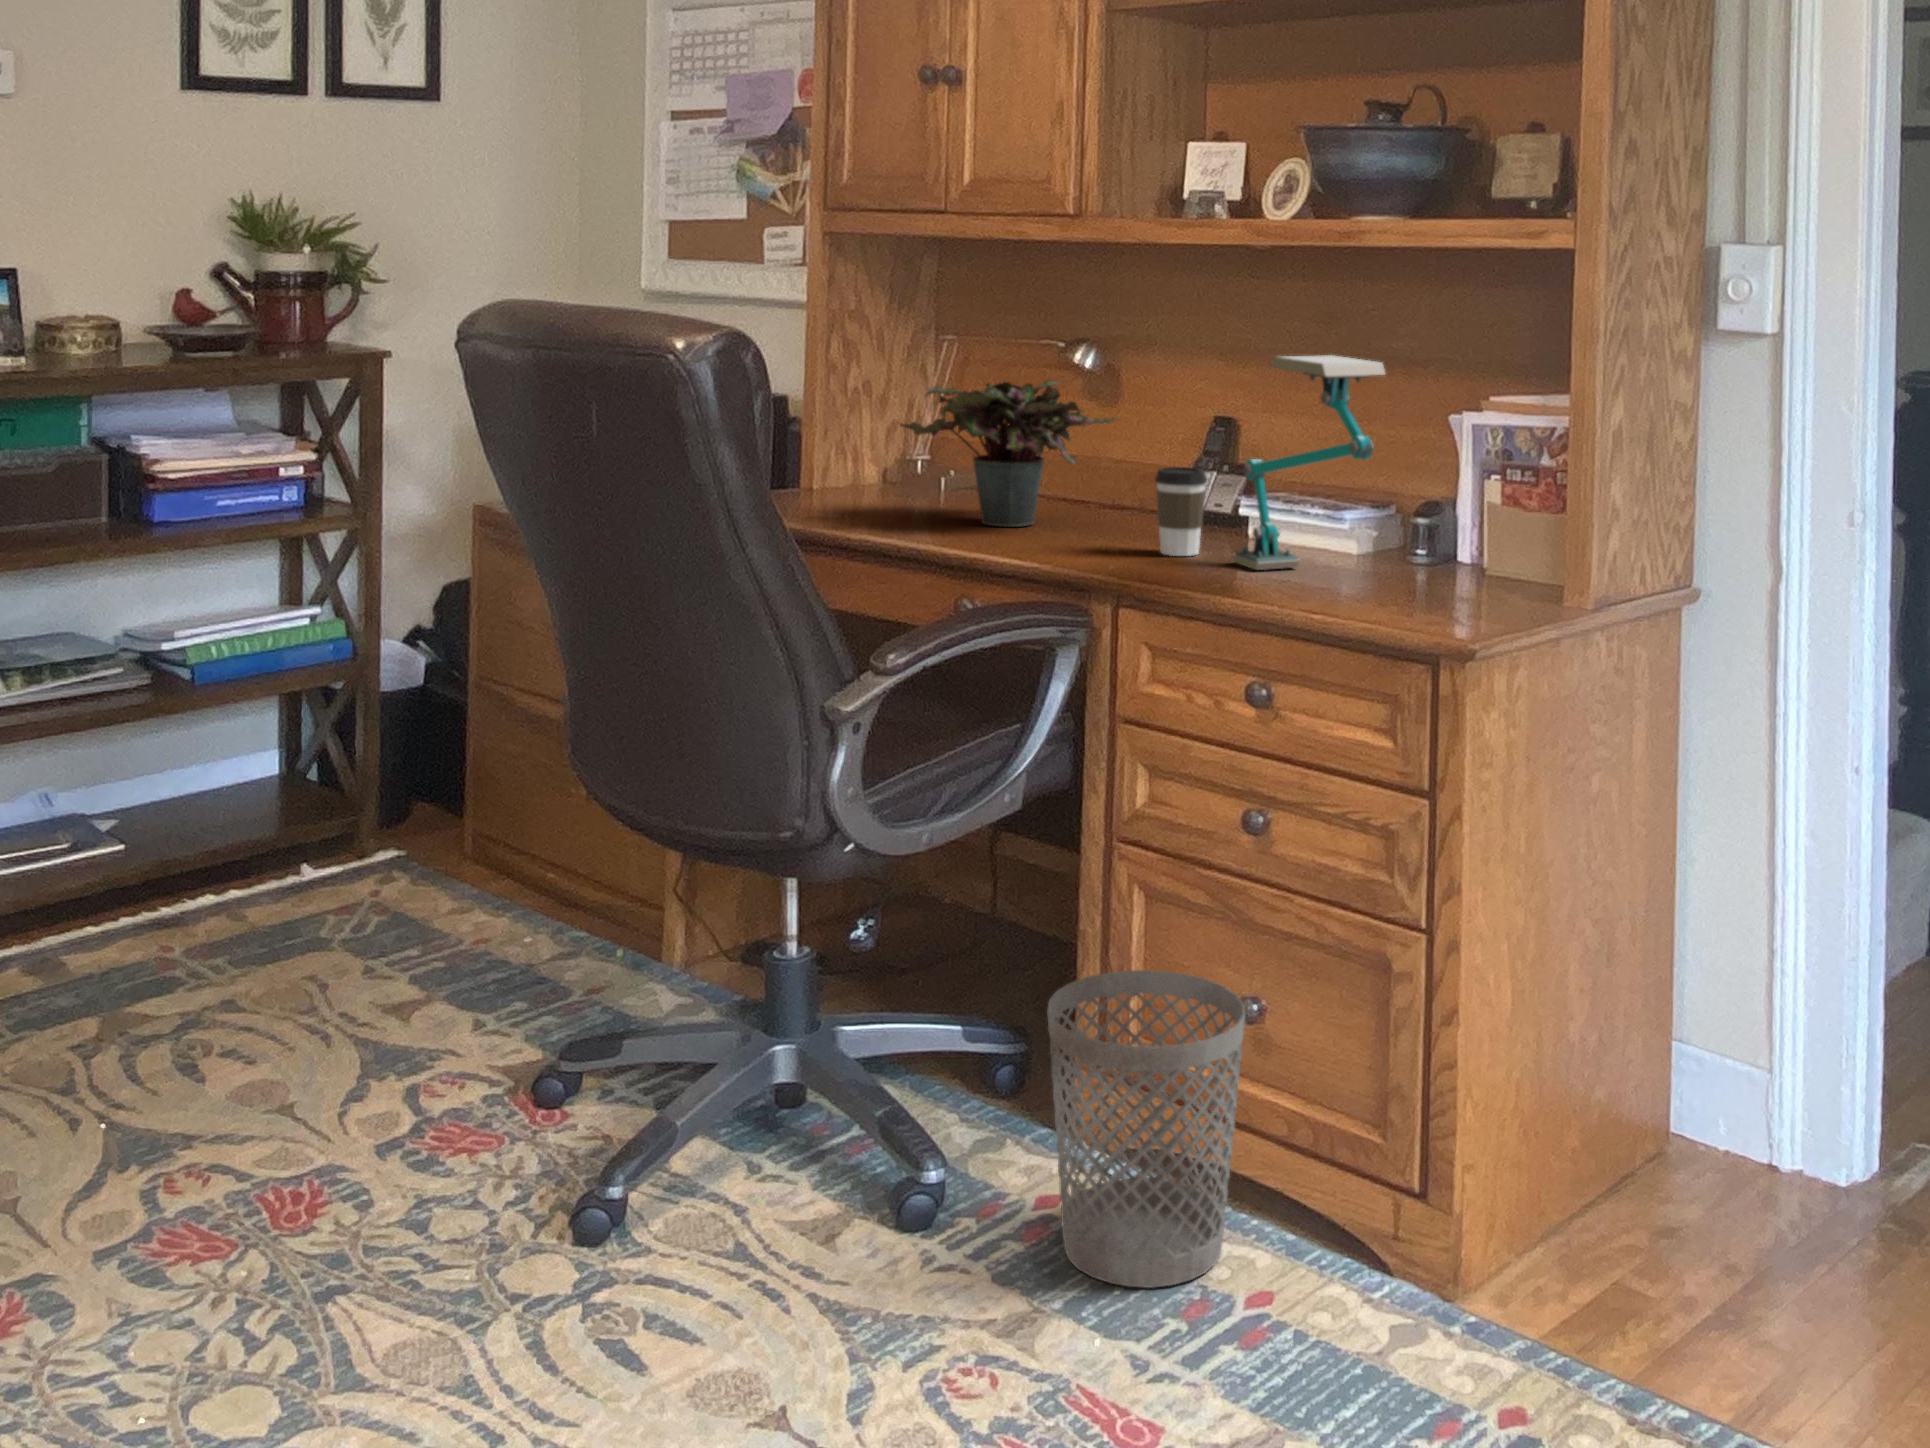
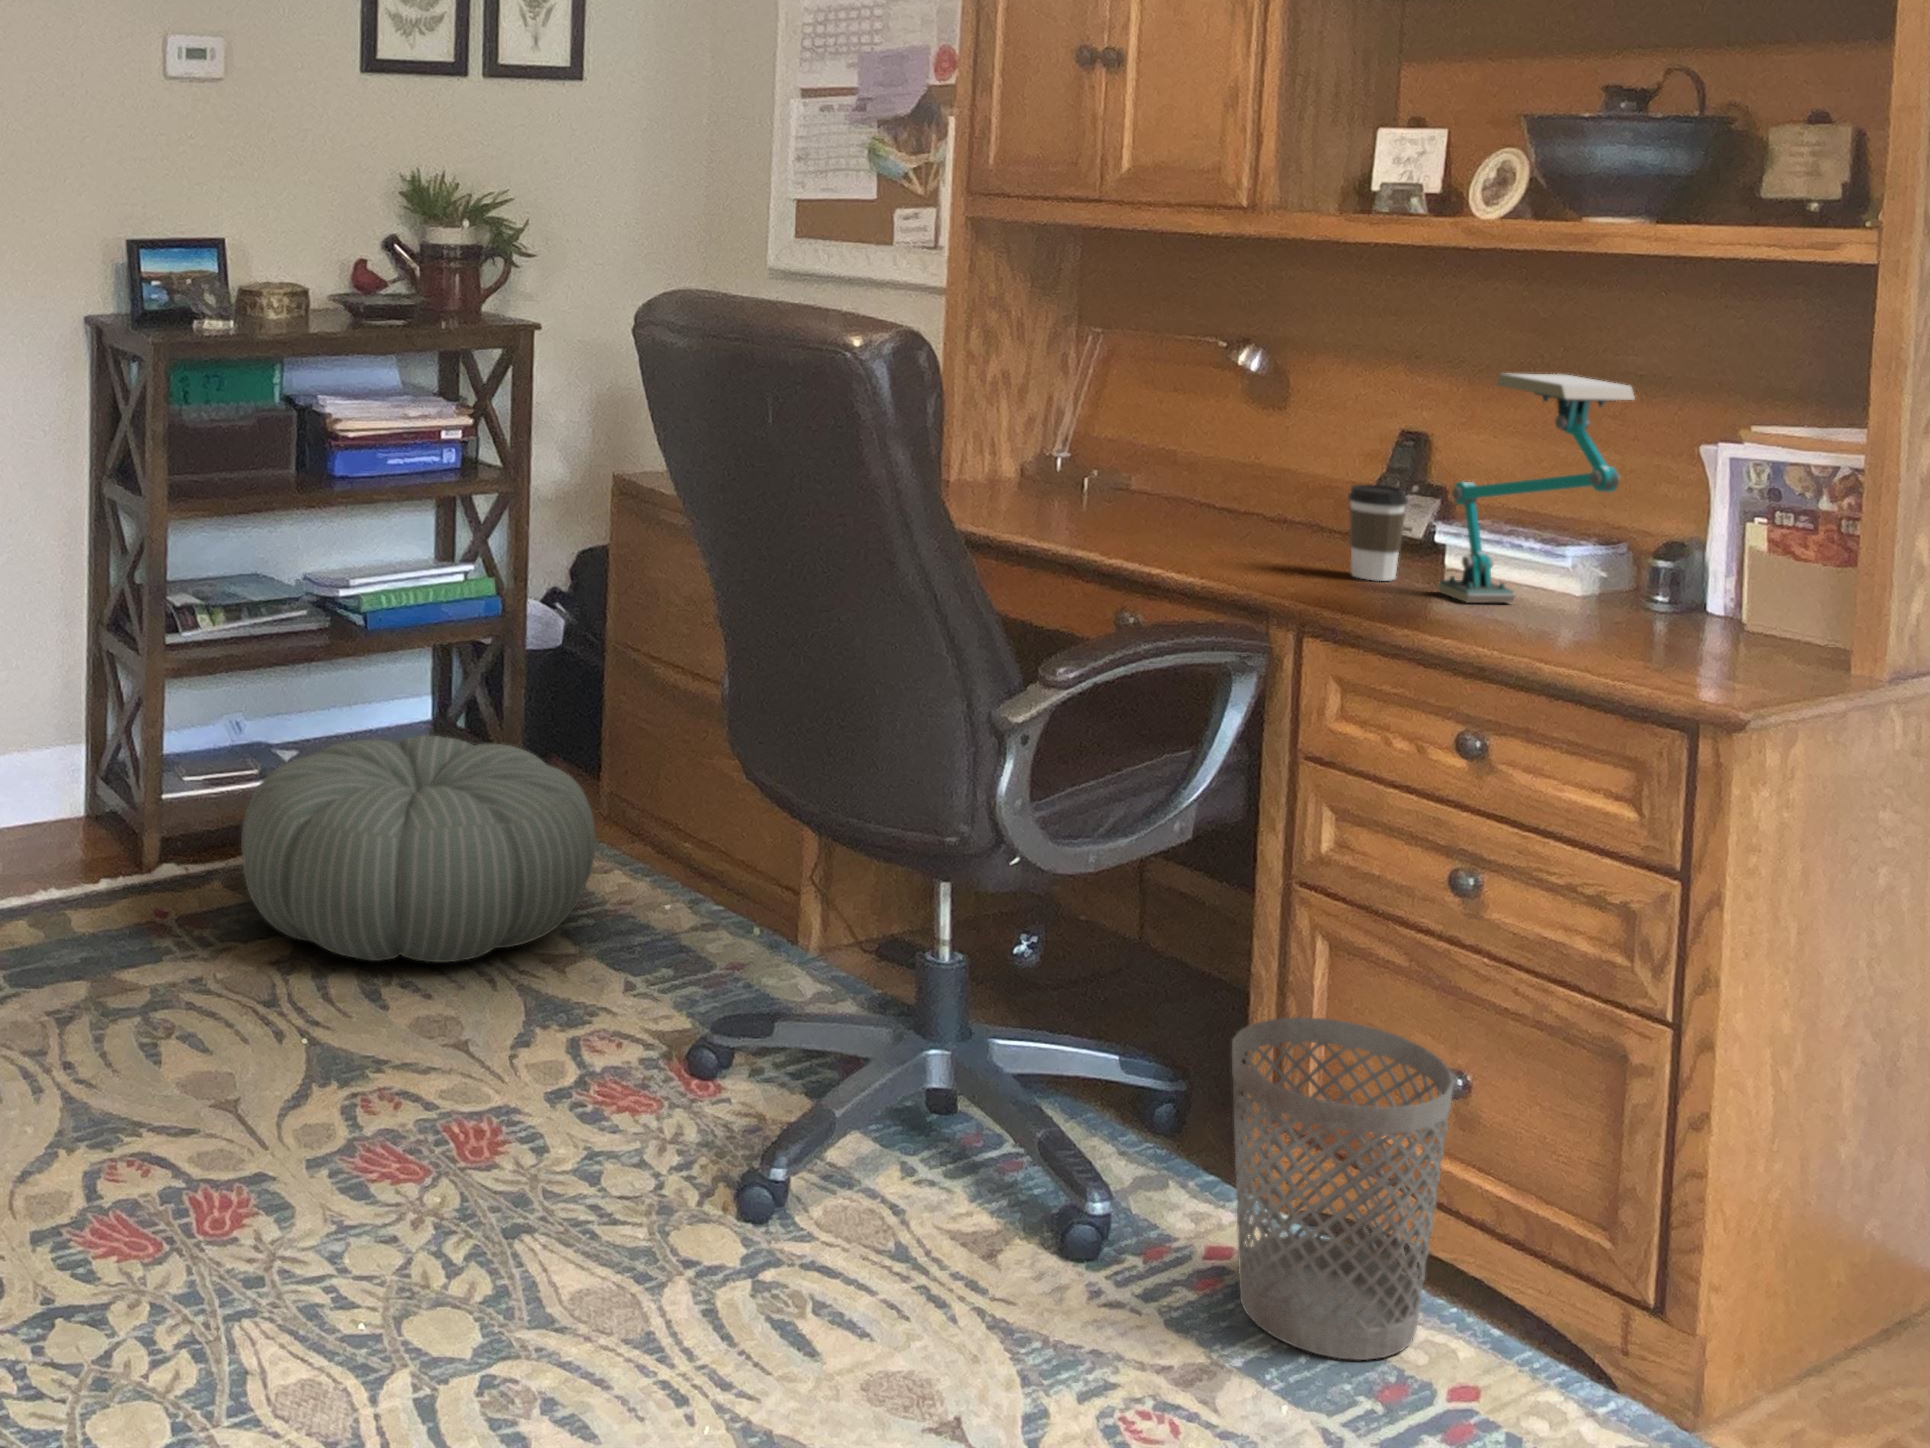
potted plant: present [900,381,1117,527] -> none [1062,384,1304,536]
pouf: none [40,789,445,1032] -> present [241,735,595,963]

